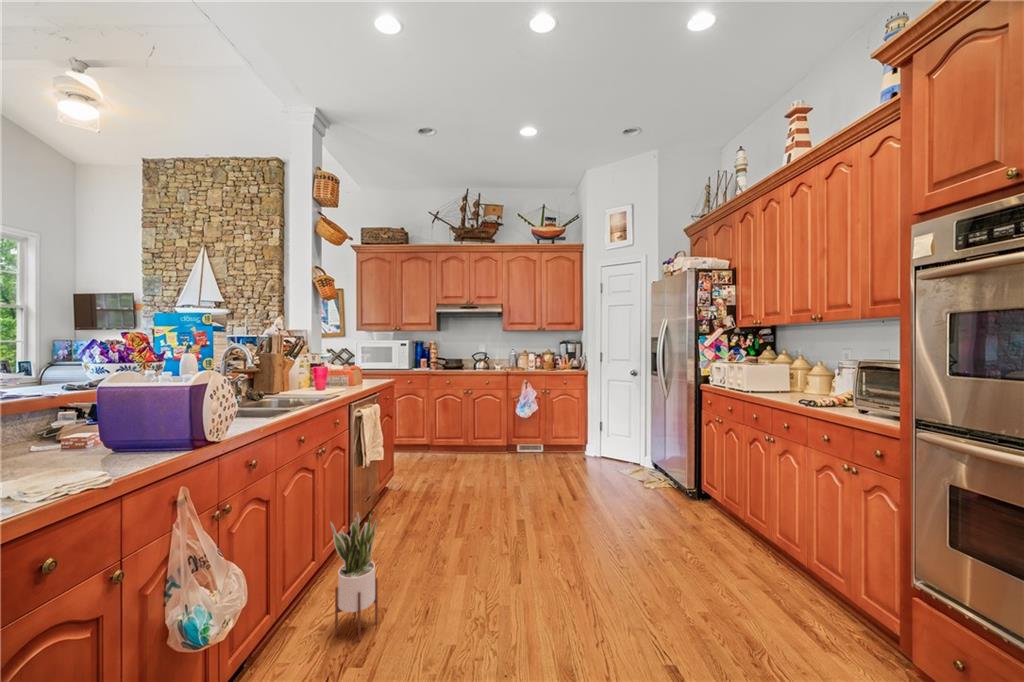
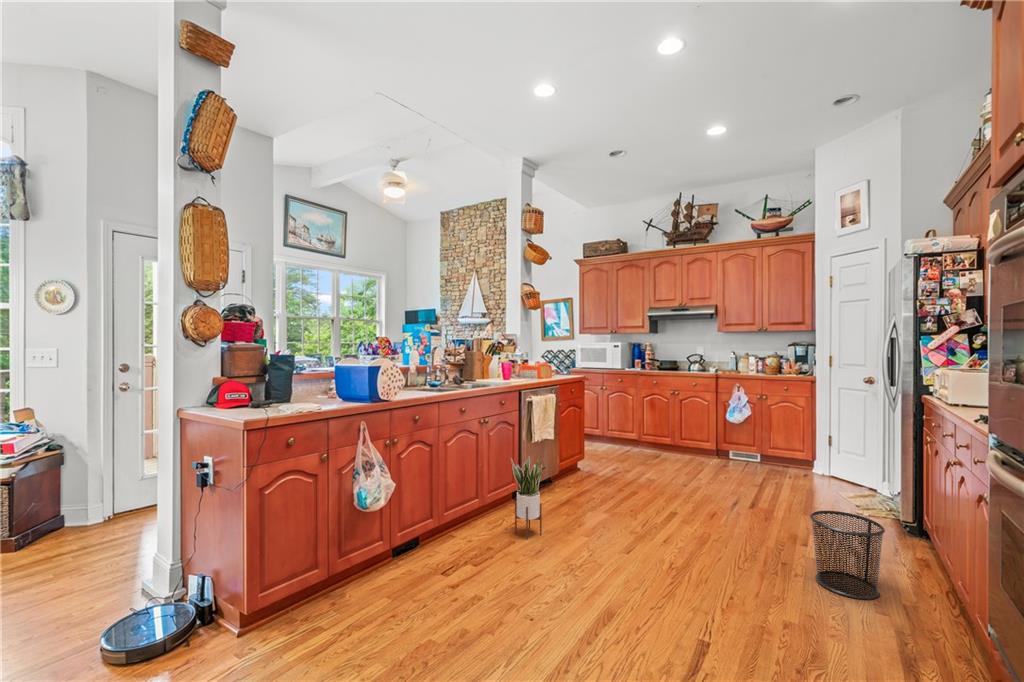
waste bin: none [673,506,738,593] -> present [810,511,885,599]

